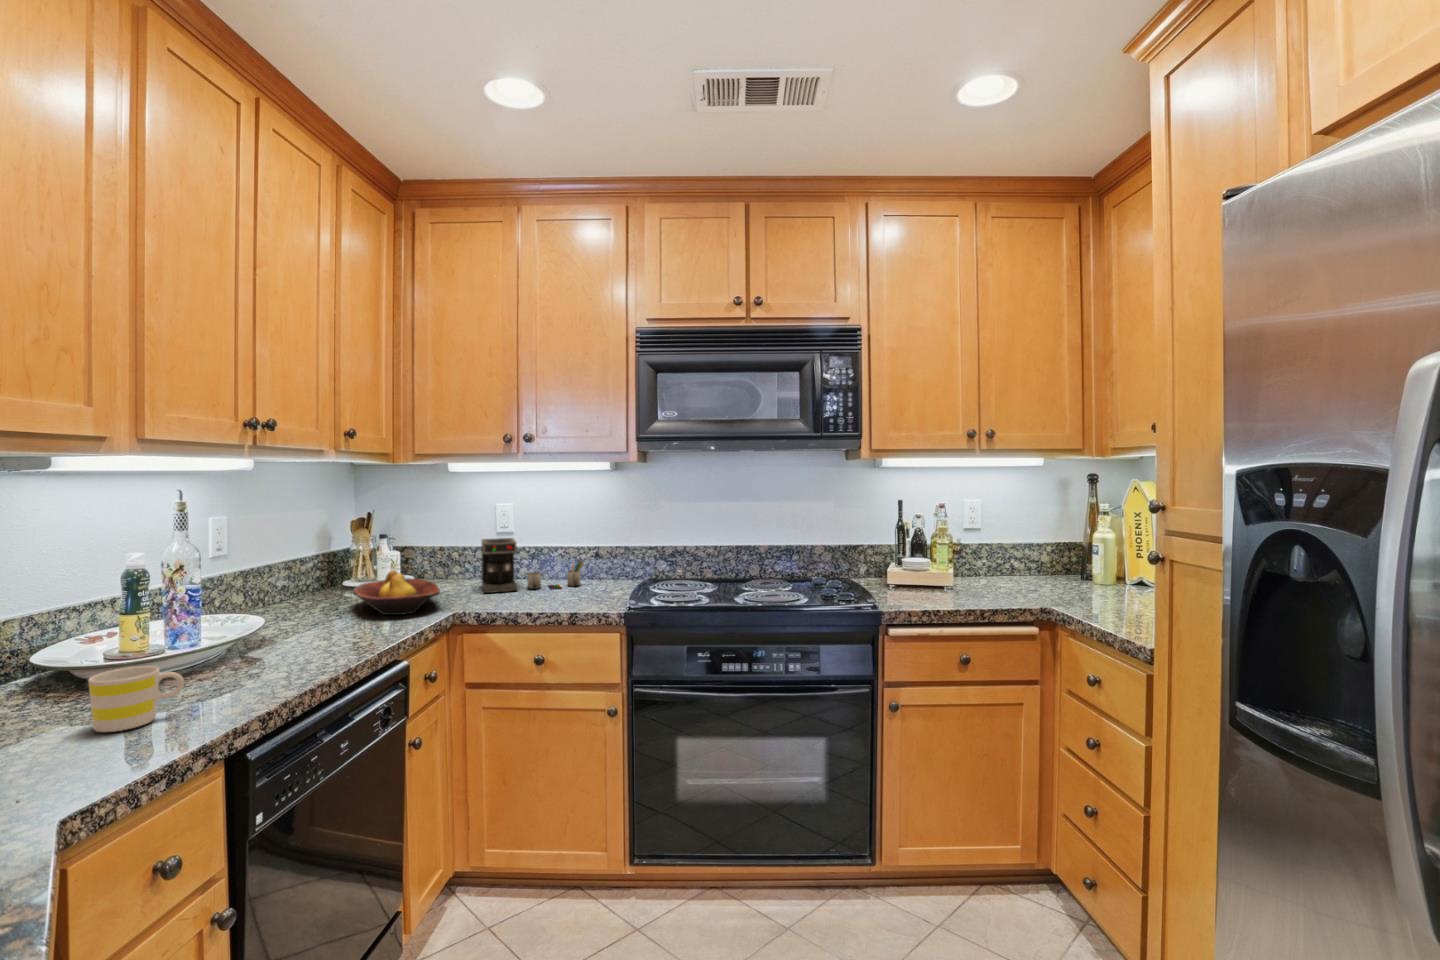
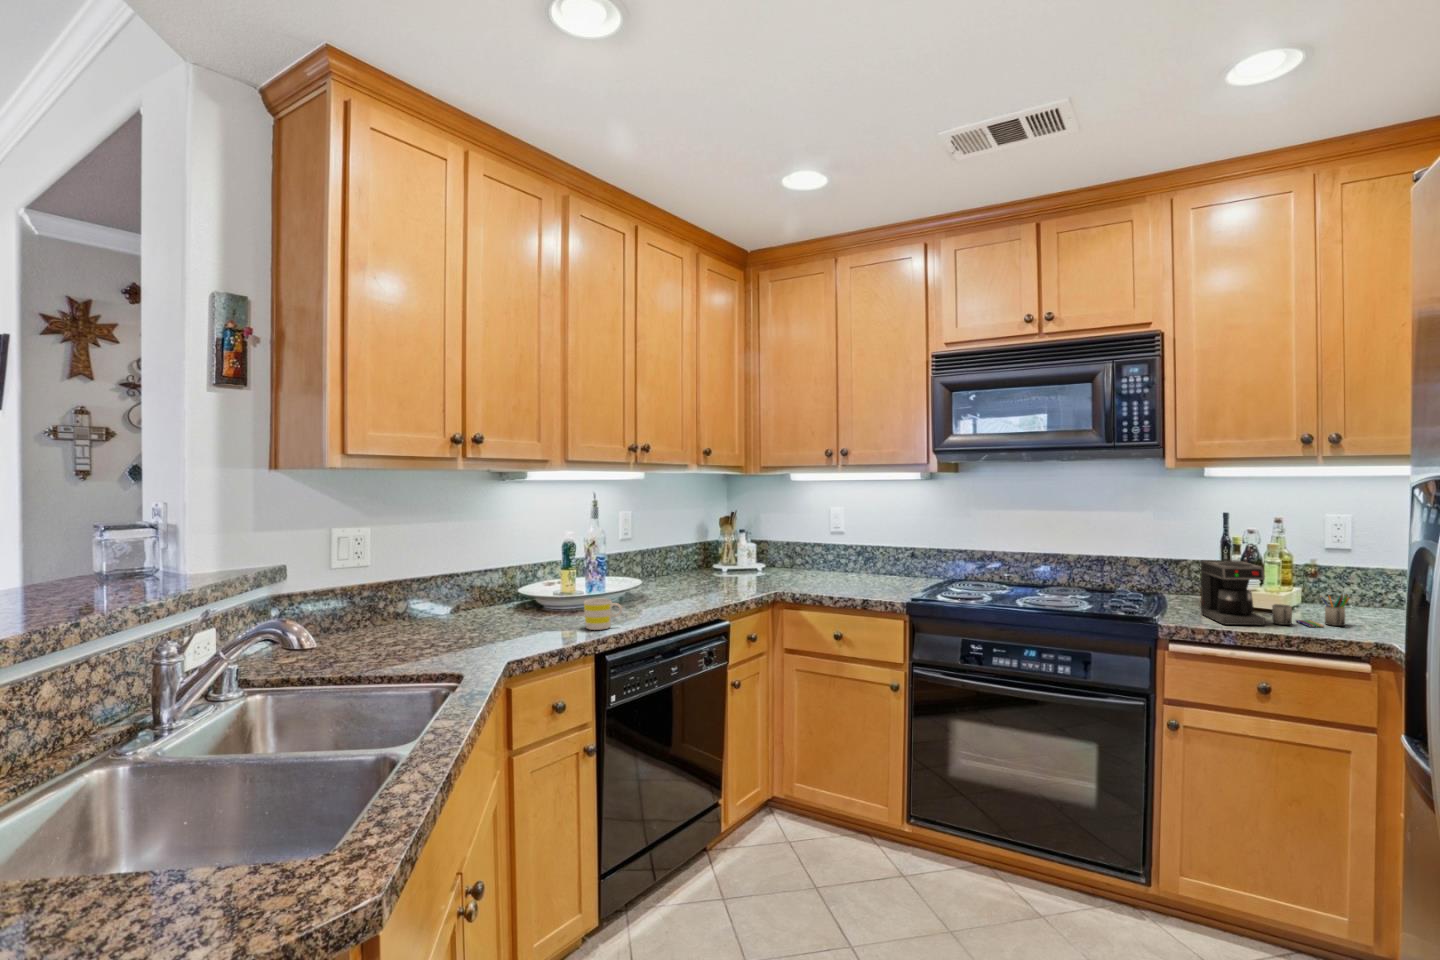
coffee maker: present [482,538,583,593] -> present [1201,560,1349,627]
fruit bowl: present [353,571,440,615] -> none [716,558,773,590]

